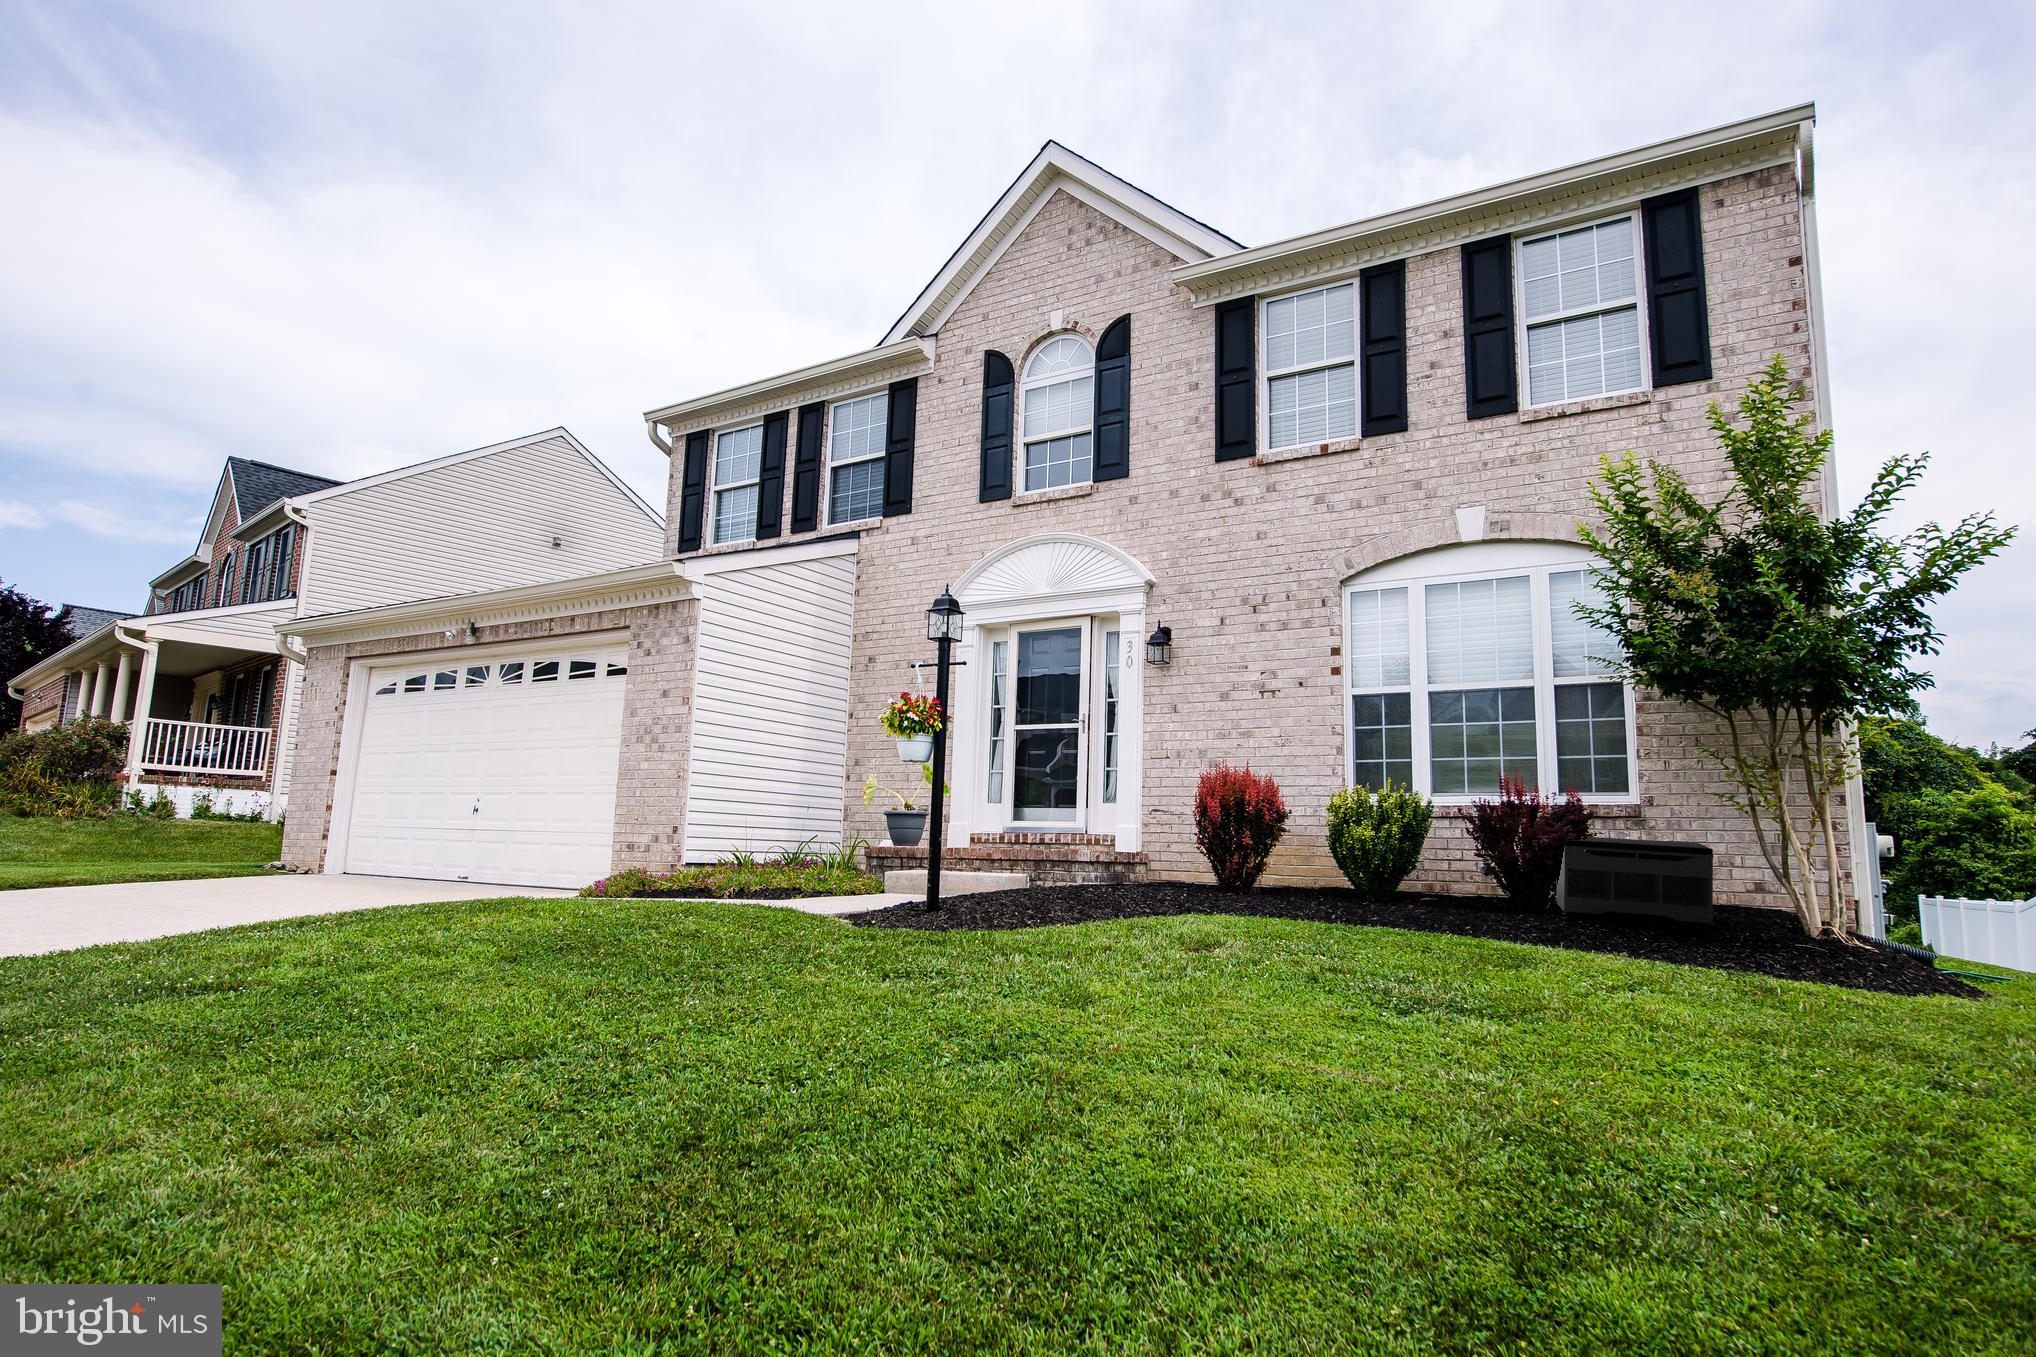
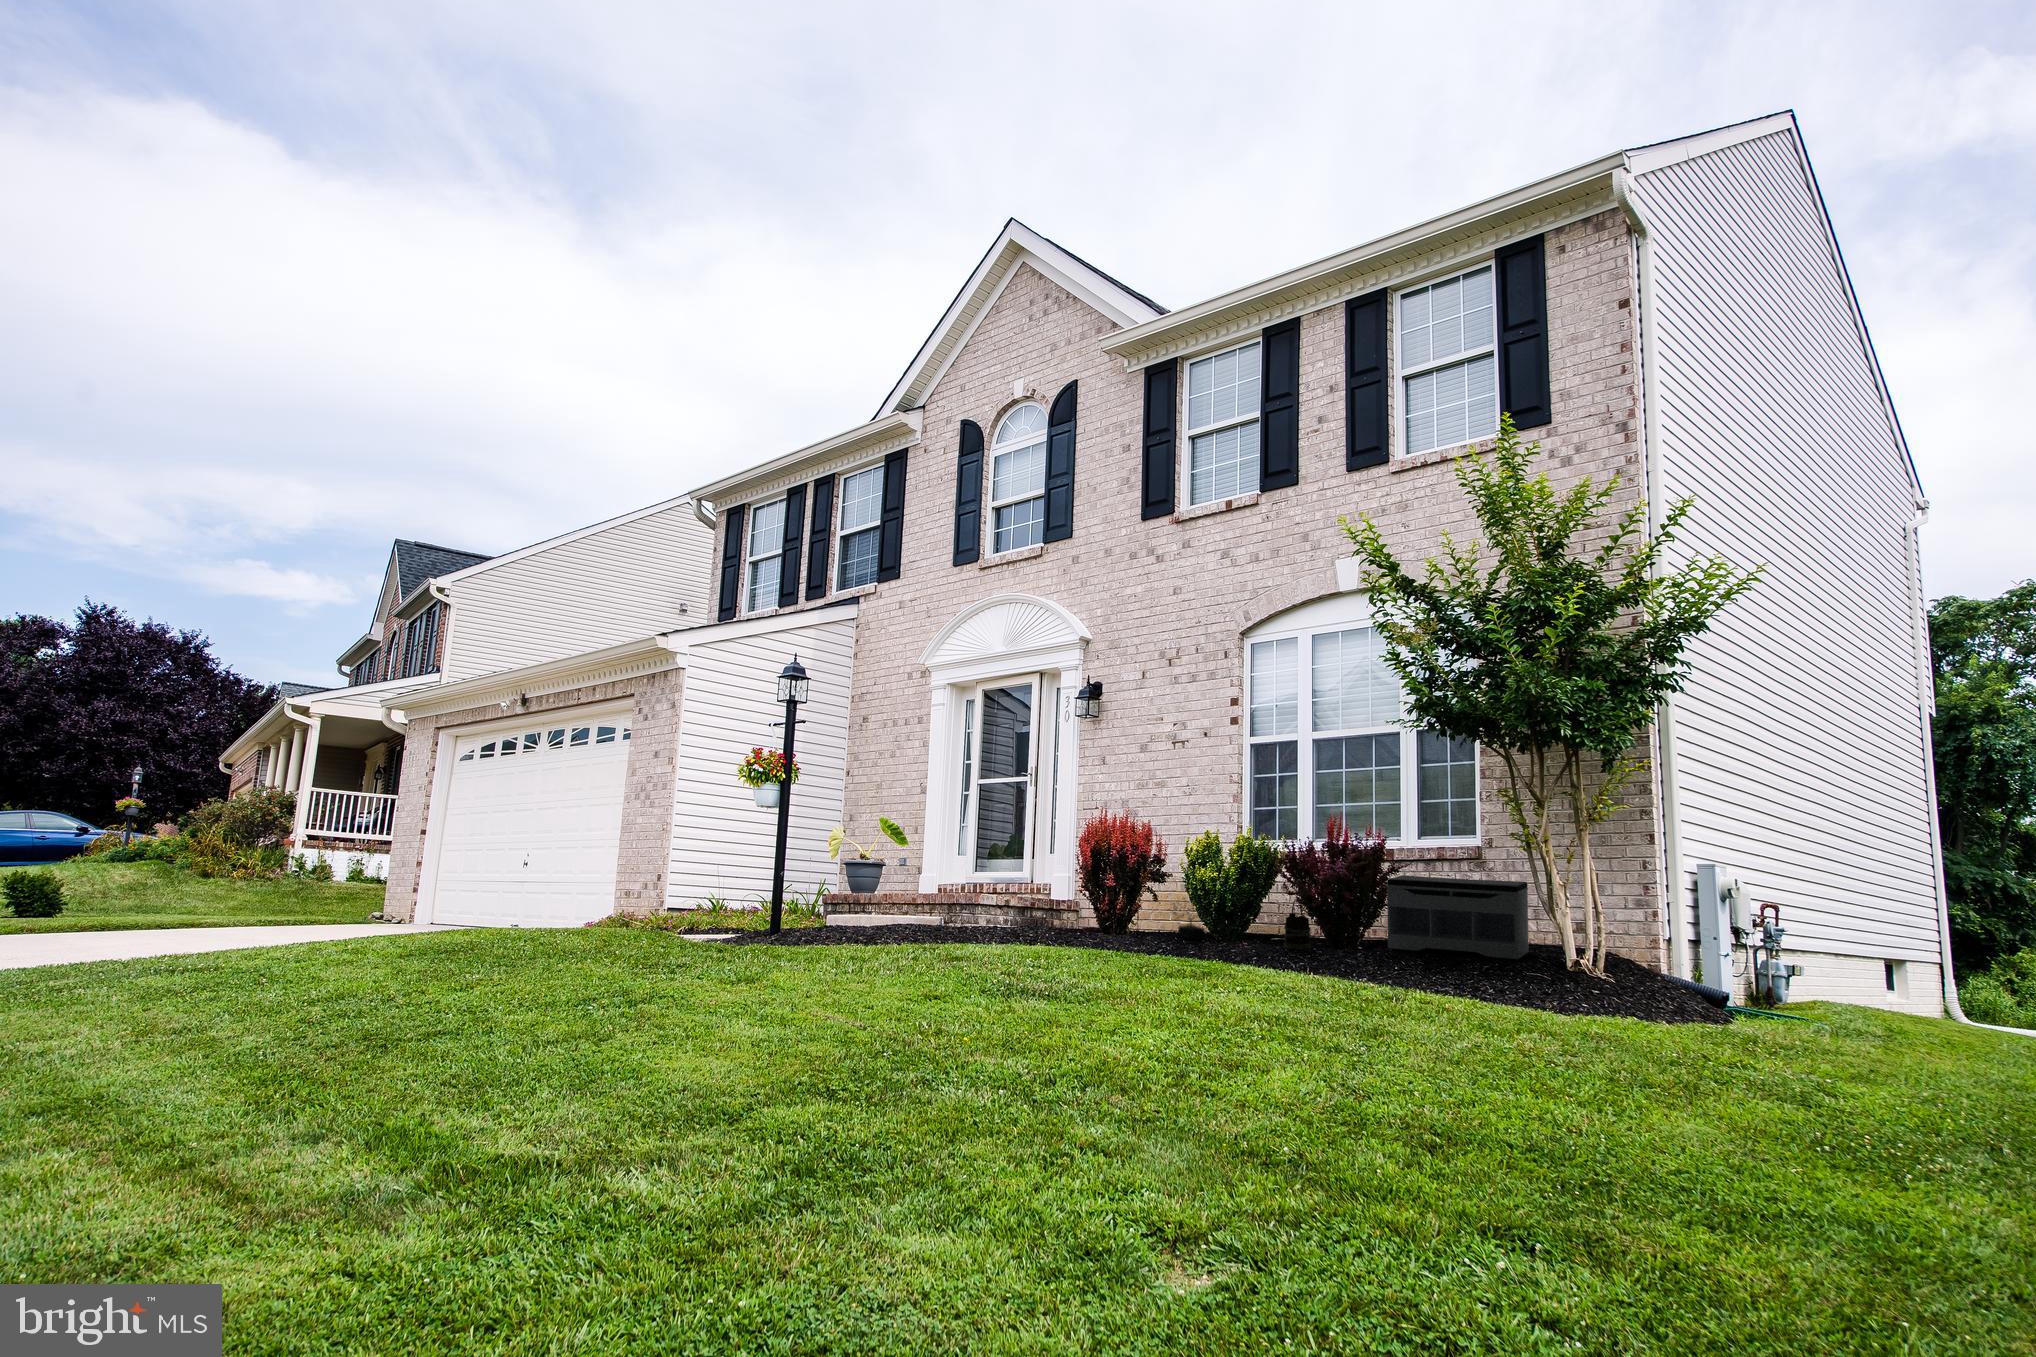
decorative plant: none [1318,856,1368,903] -> present [1173,899,1206,939]
wooden bucket: none [1460,861,1491,915] -> present [1284,899,1311,950]

